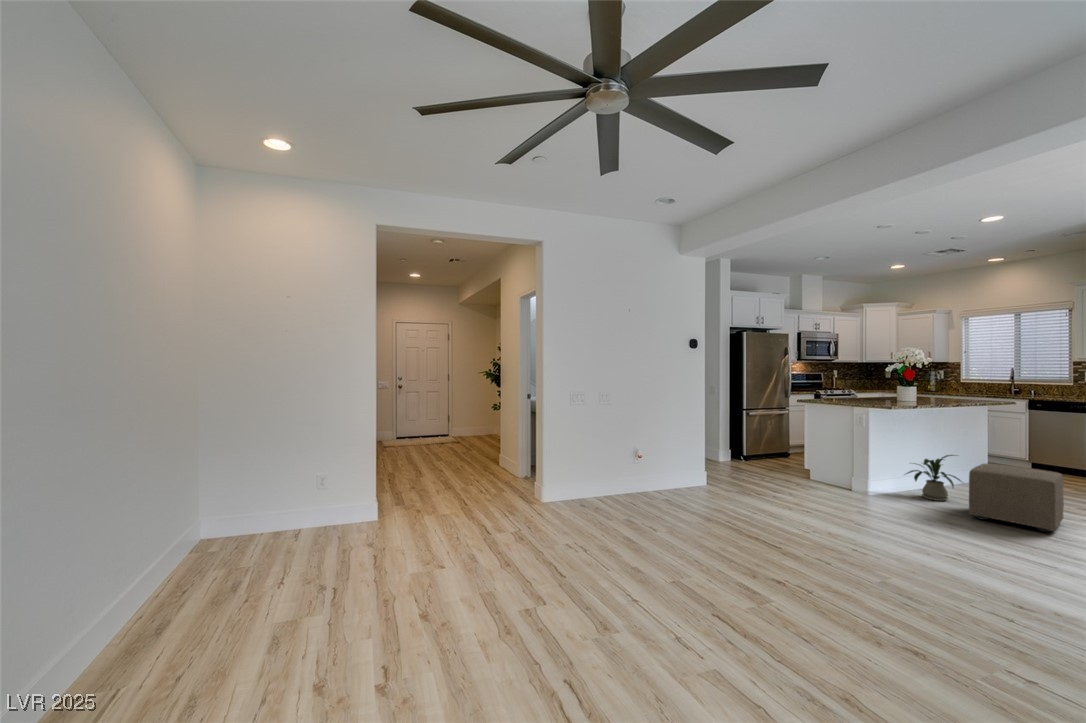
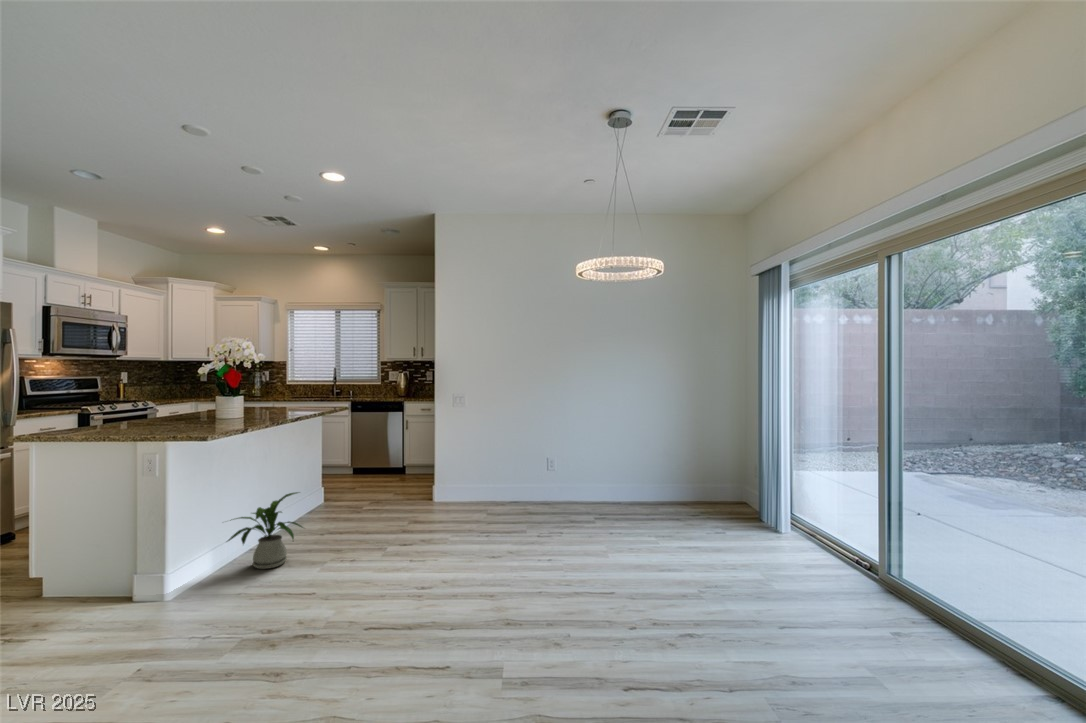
ottoman: present [969,464,1064,532] -> none [318,493,408,586]

